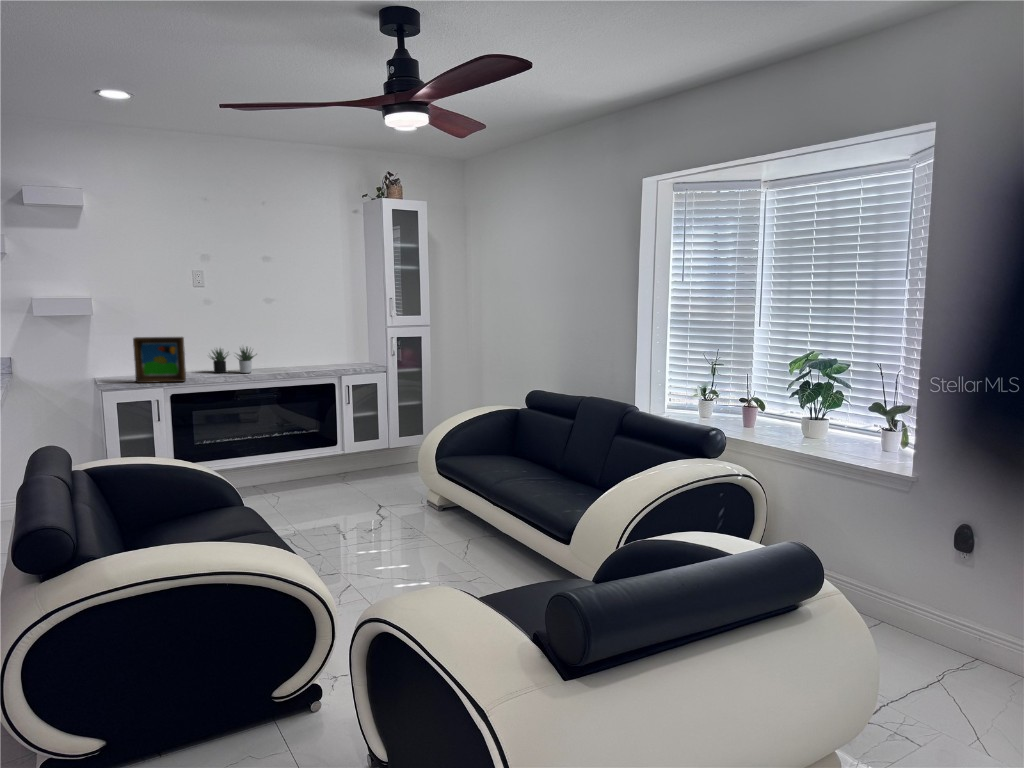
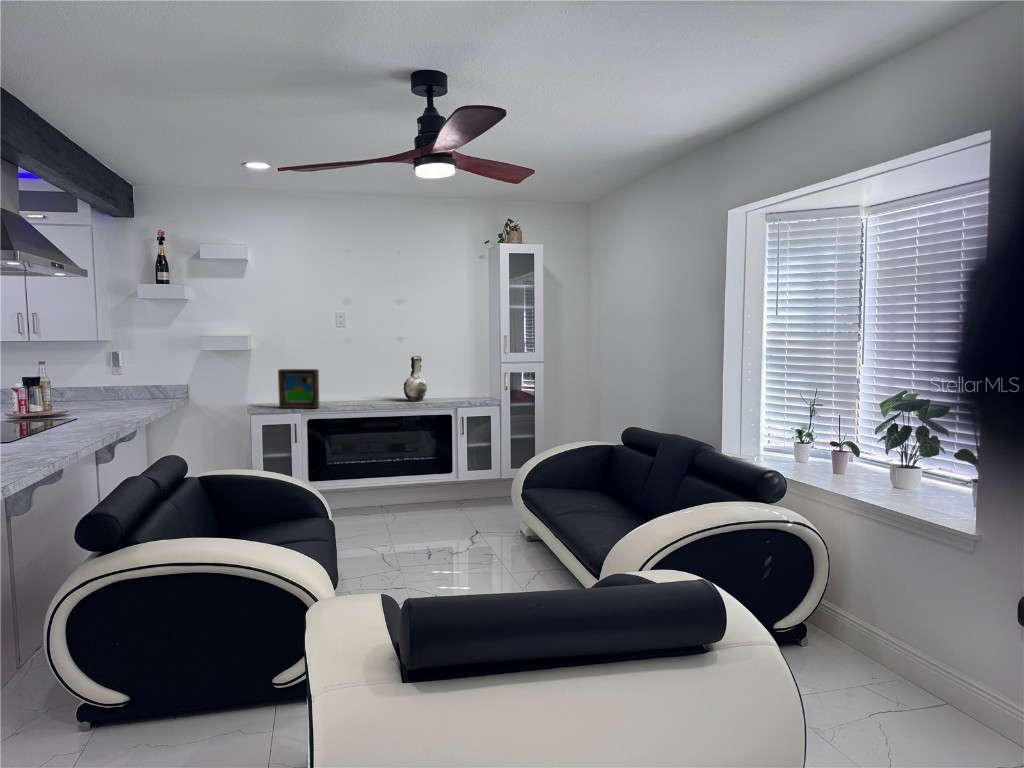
decorative vase: none [279,320,306,370] -> present [404,356,427,401]
succulent plant: present [211,347,254,373] -> none [342,377,384,402]

